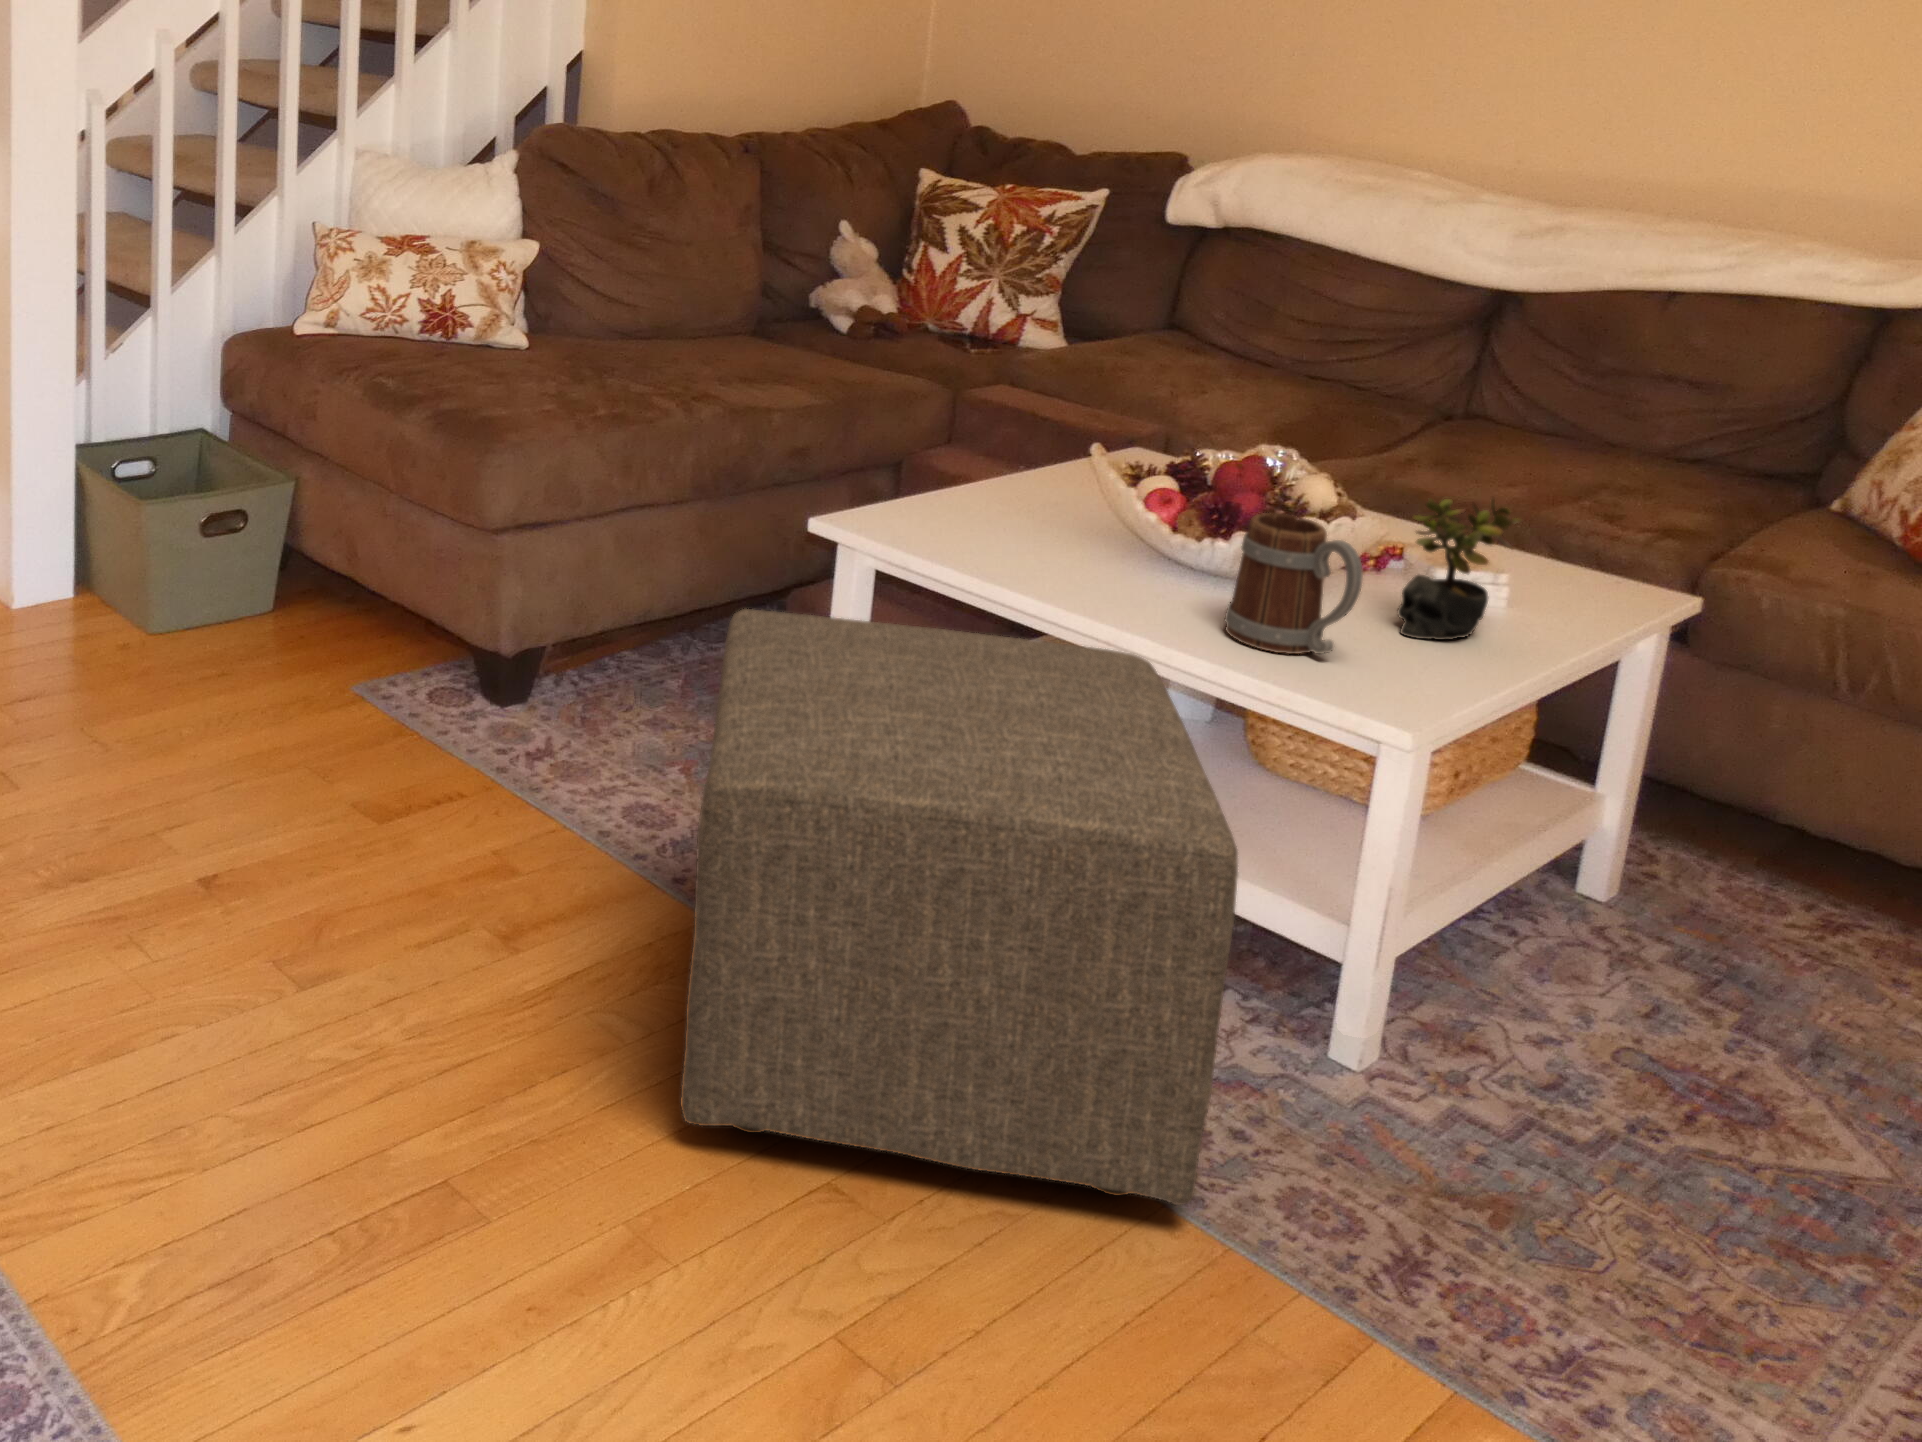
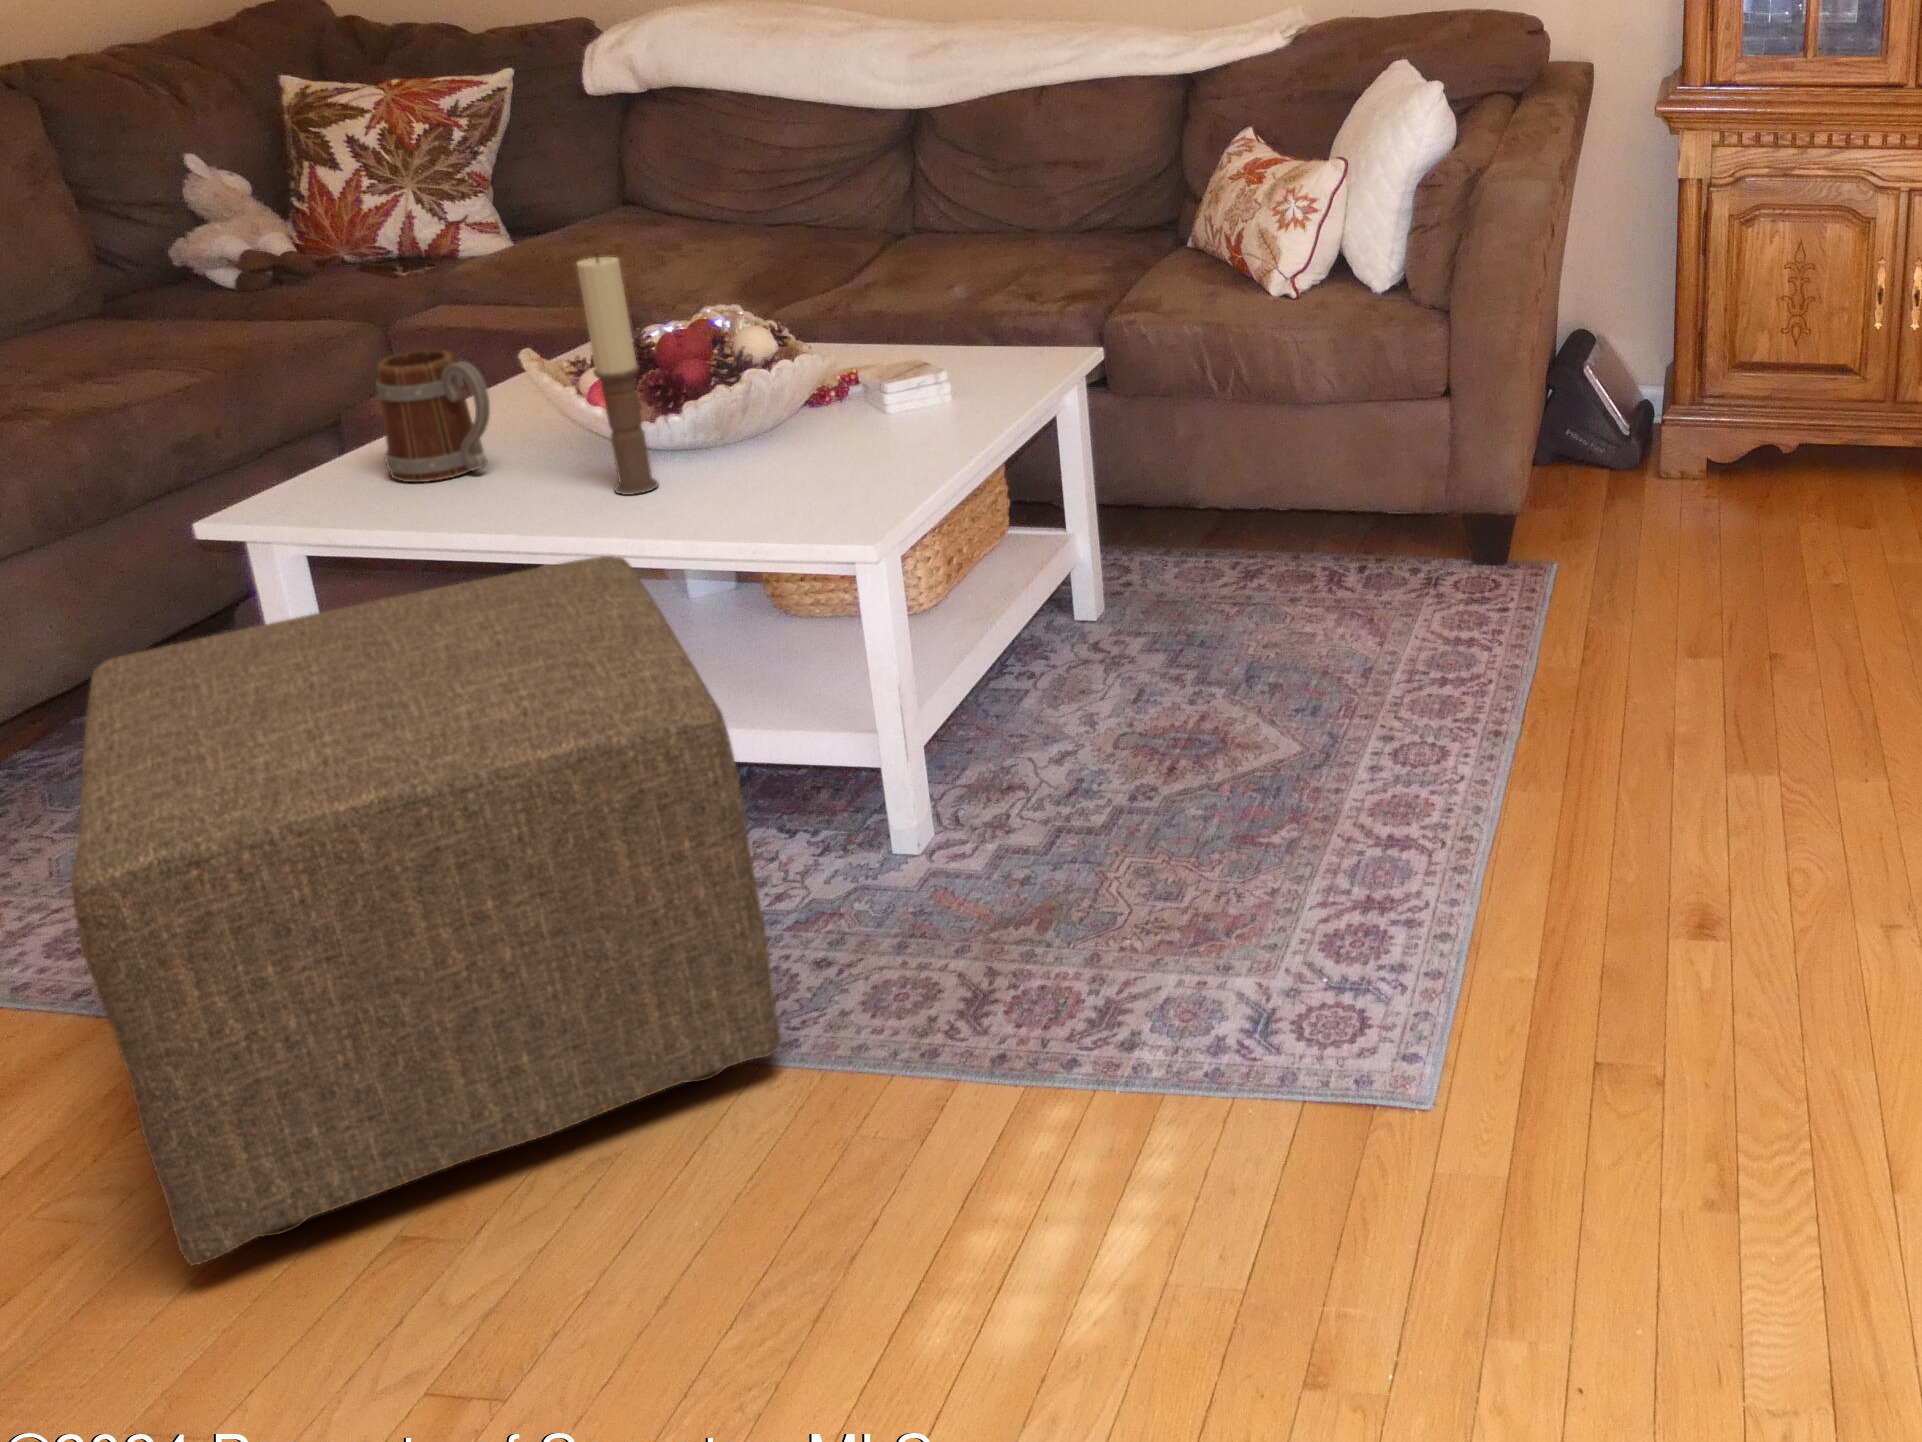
candle: none [1147,375,1217,605] -> present [577,255,658,495]
succulent plant: present [1398,498,1522,640] -> none [846,306,937,455]
mug: present [1224,513,1363,654] -> present [376,350,490,482]

